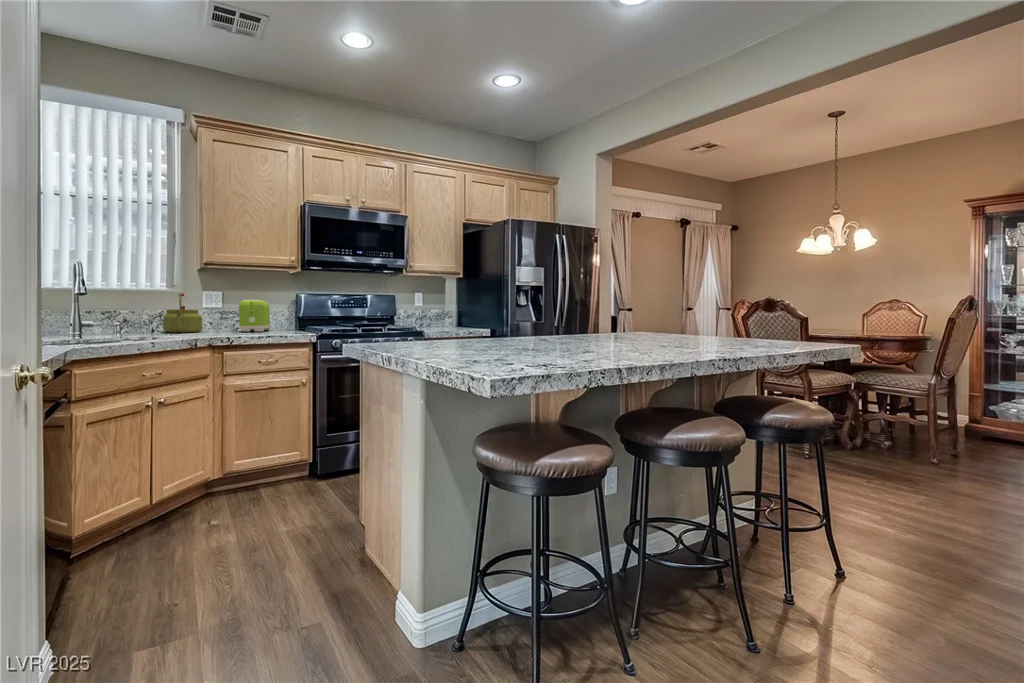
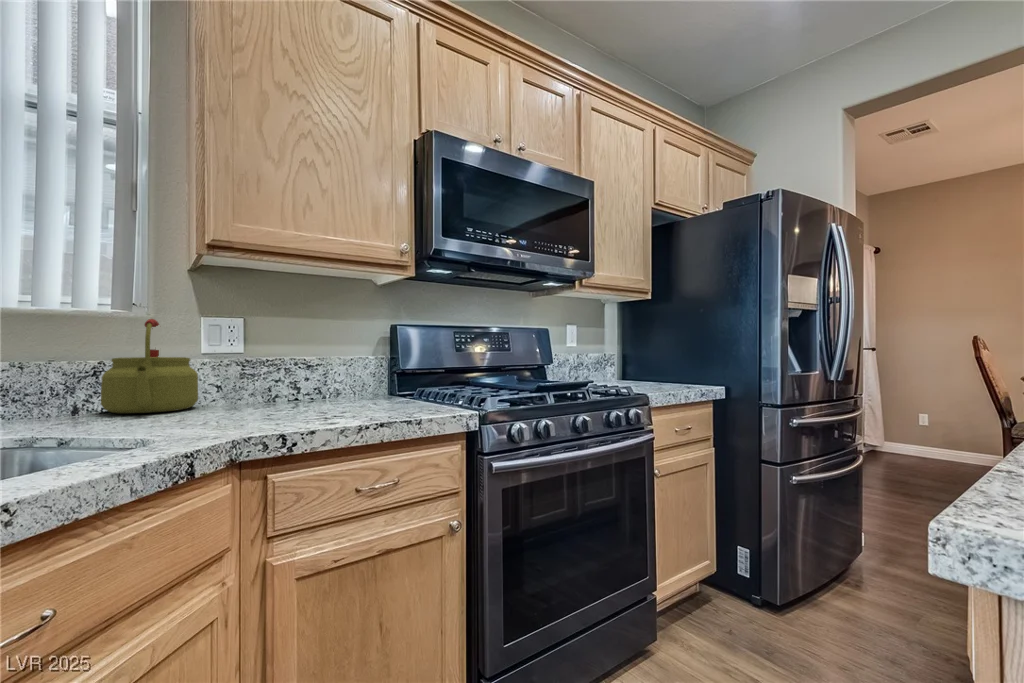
toaster: present [239,300,270,331] -> none [286,334,344,406]

